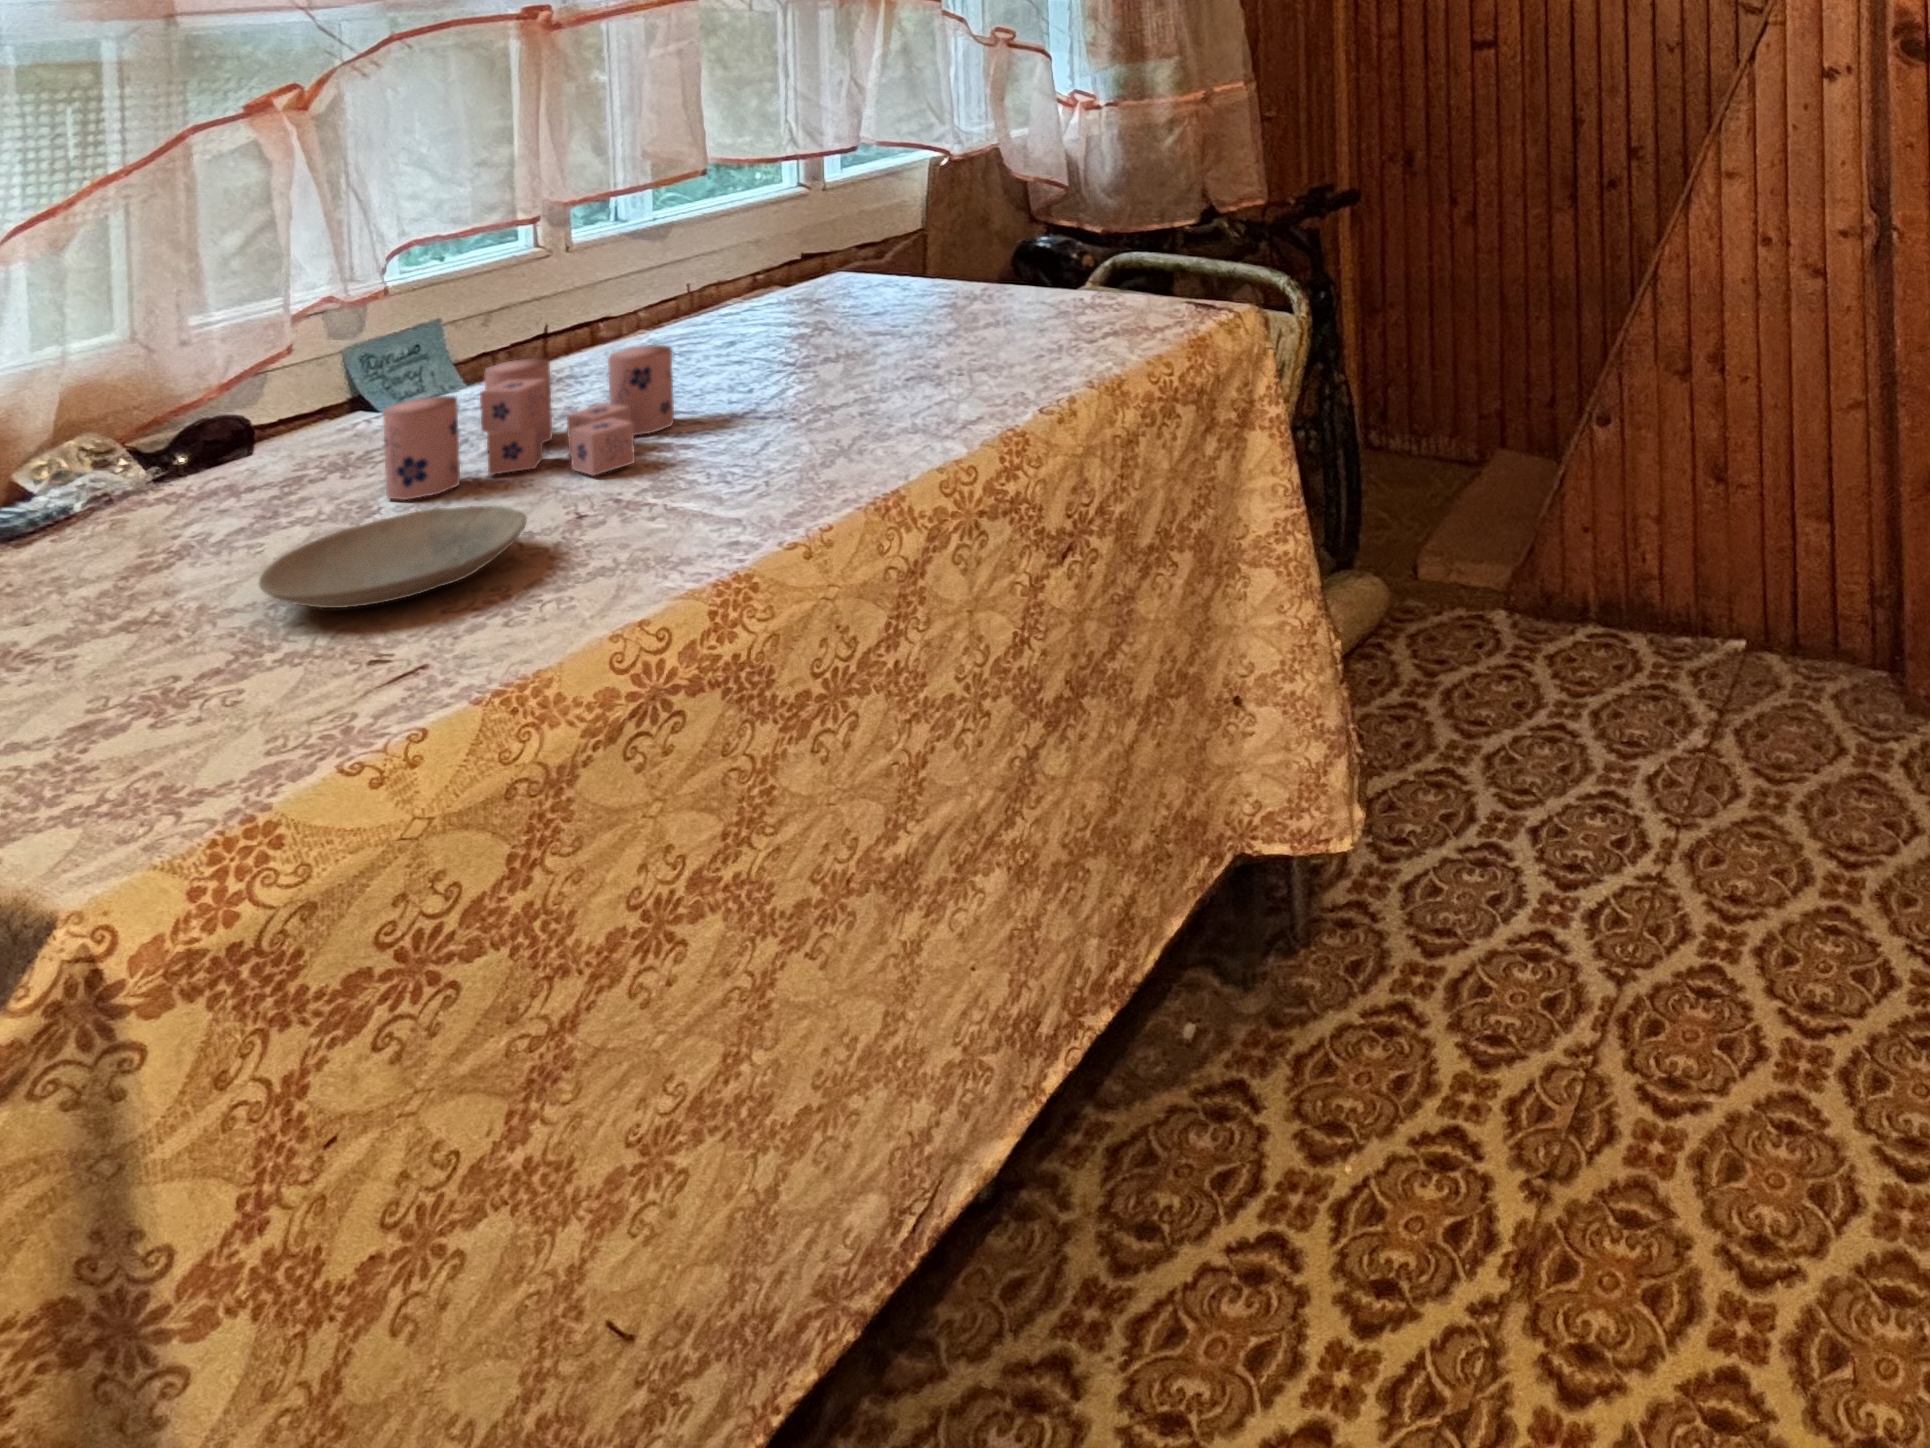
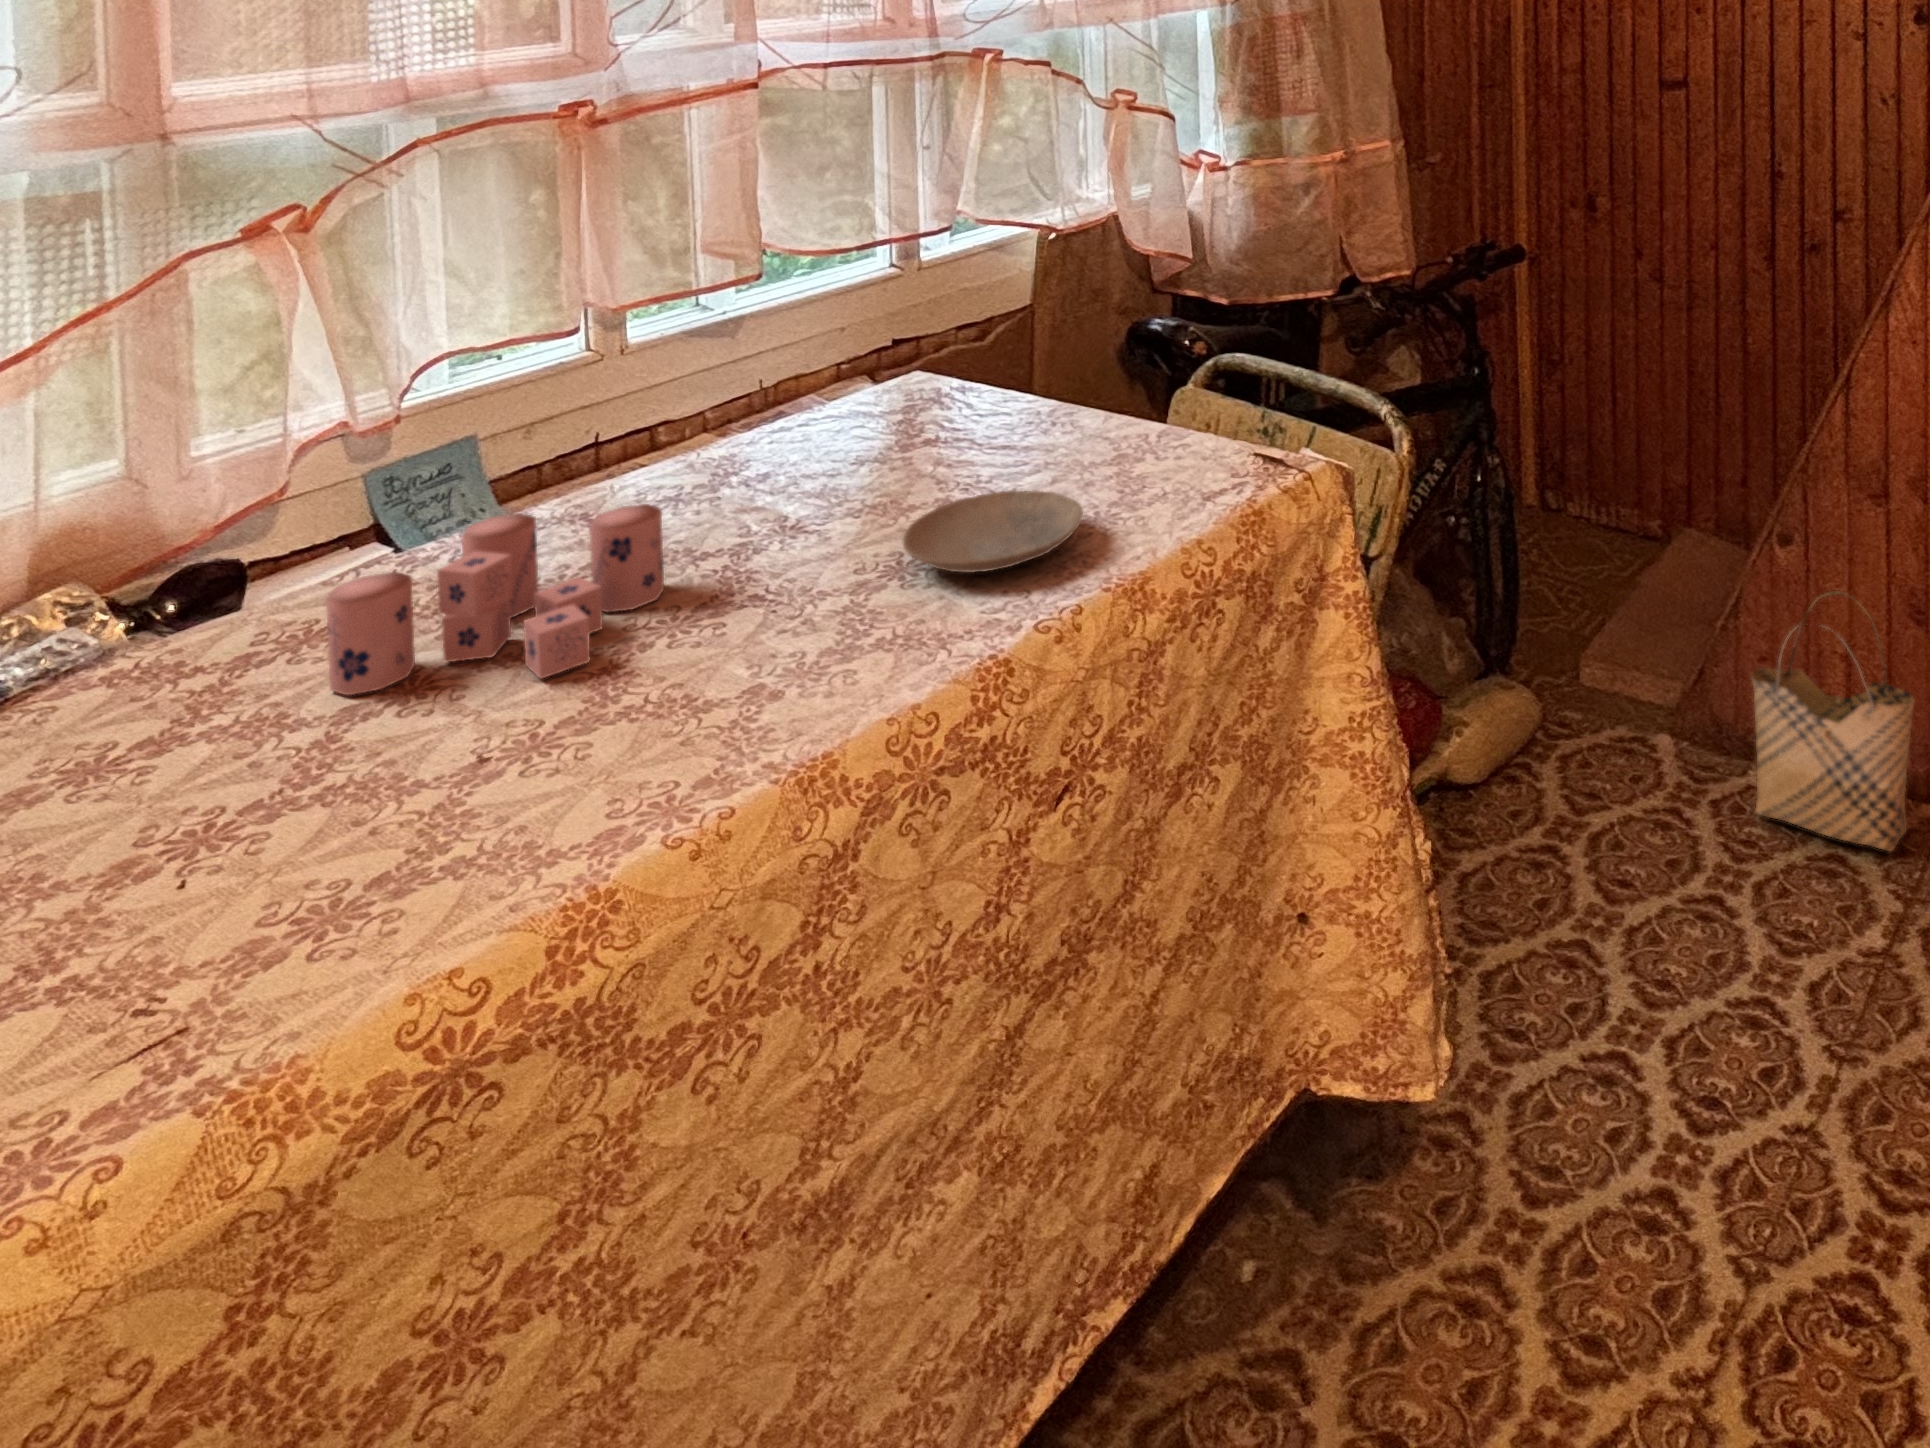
woven basket: none [1585,456,1727,671] -> present [1750,591,1915,851]
plate: present [259,506,526,608] -> present [903,490,1083,573]

